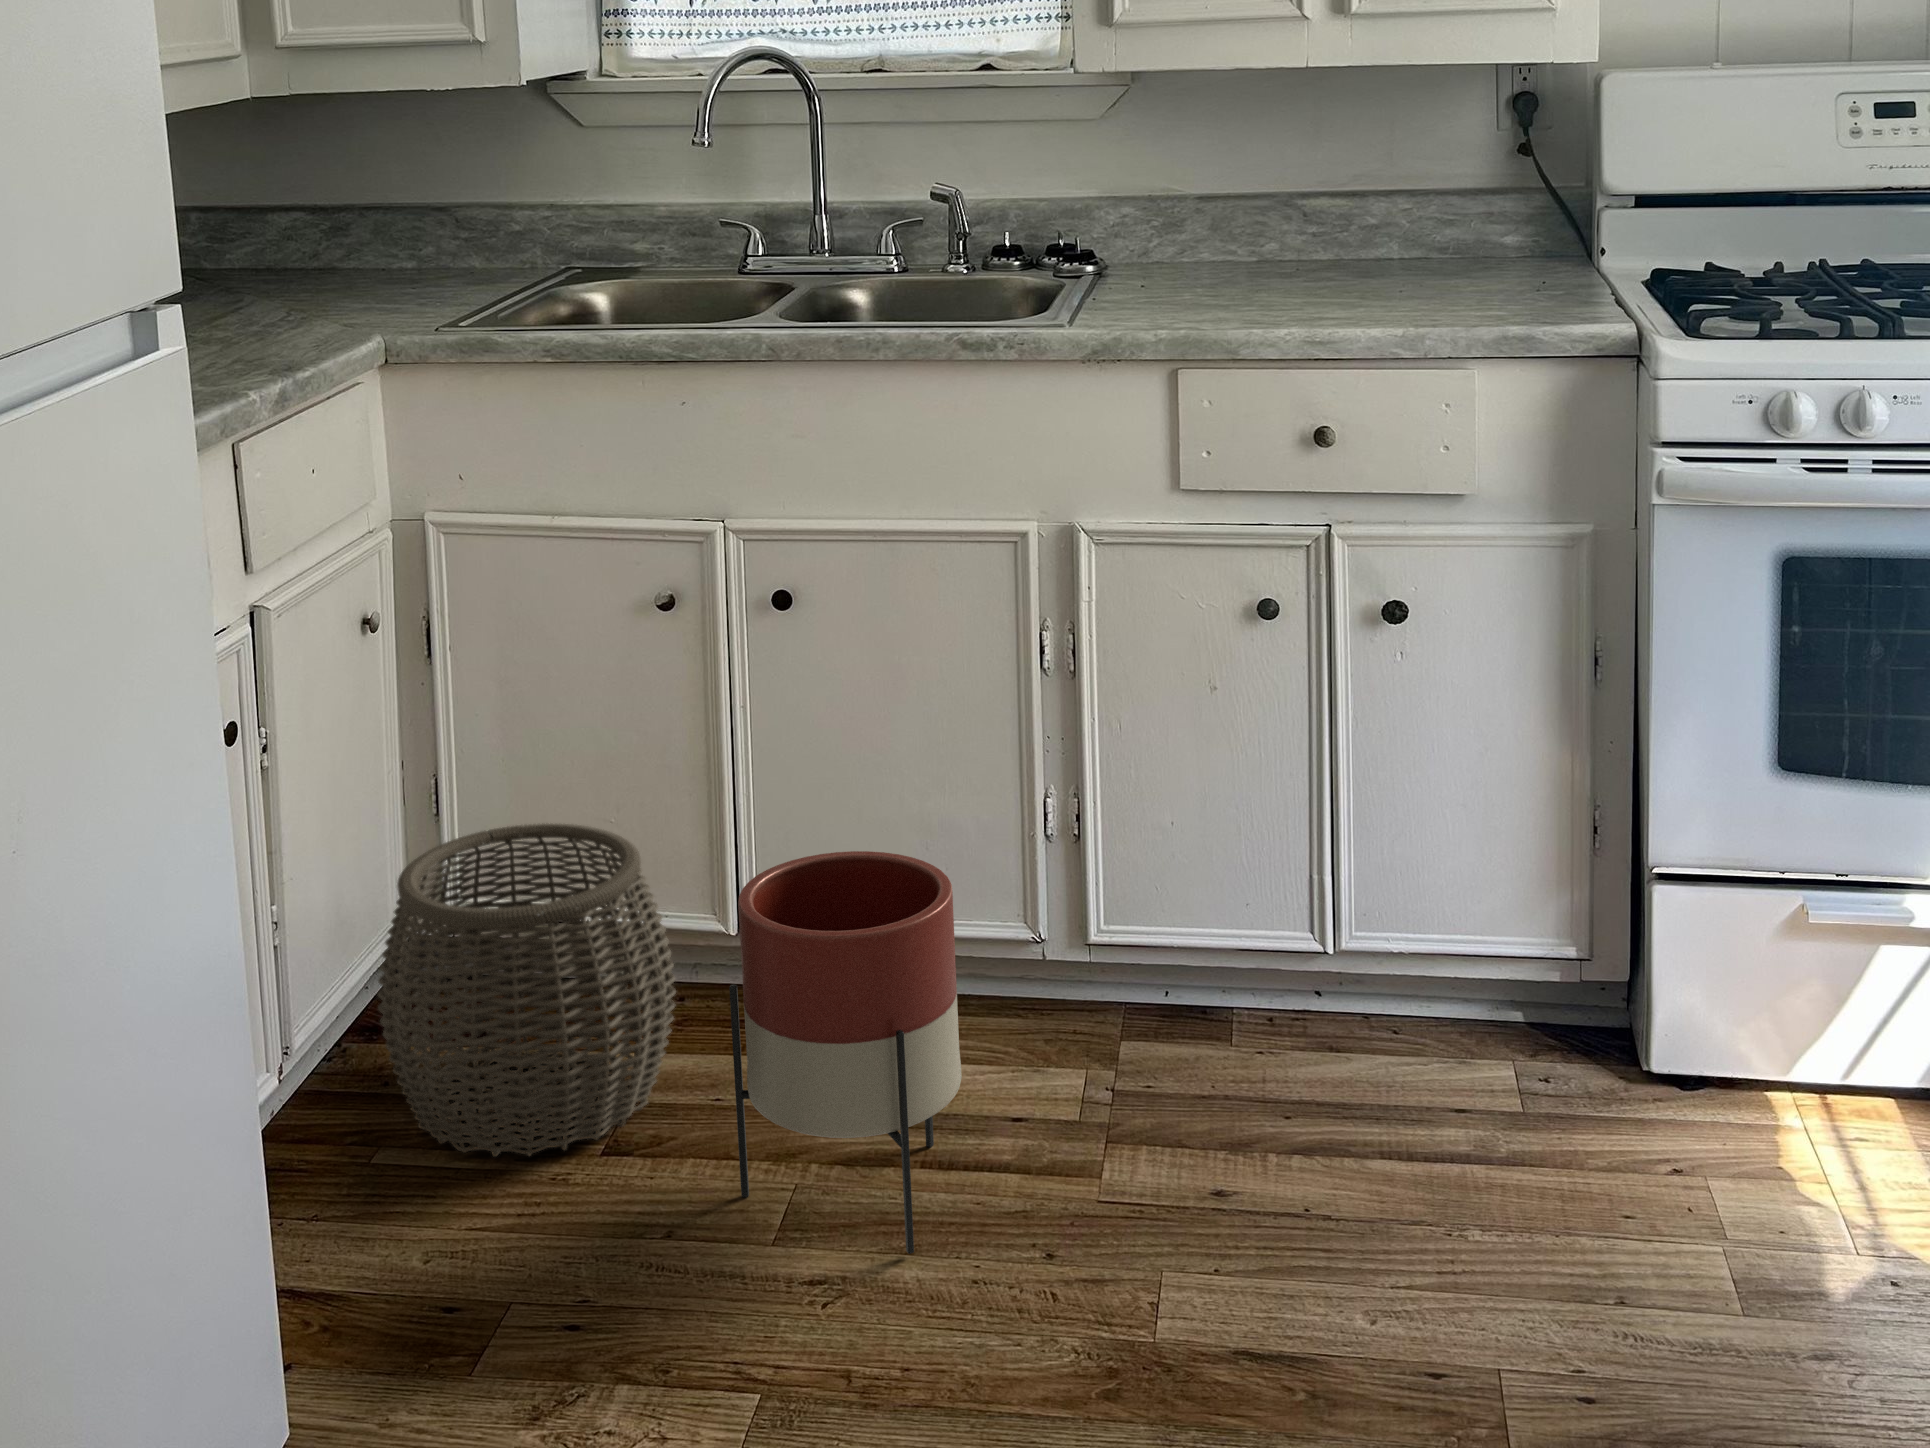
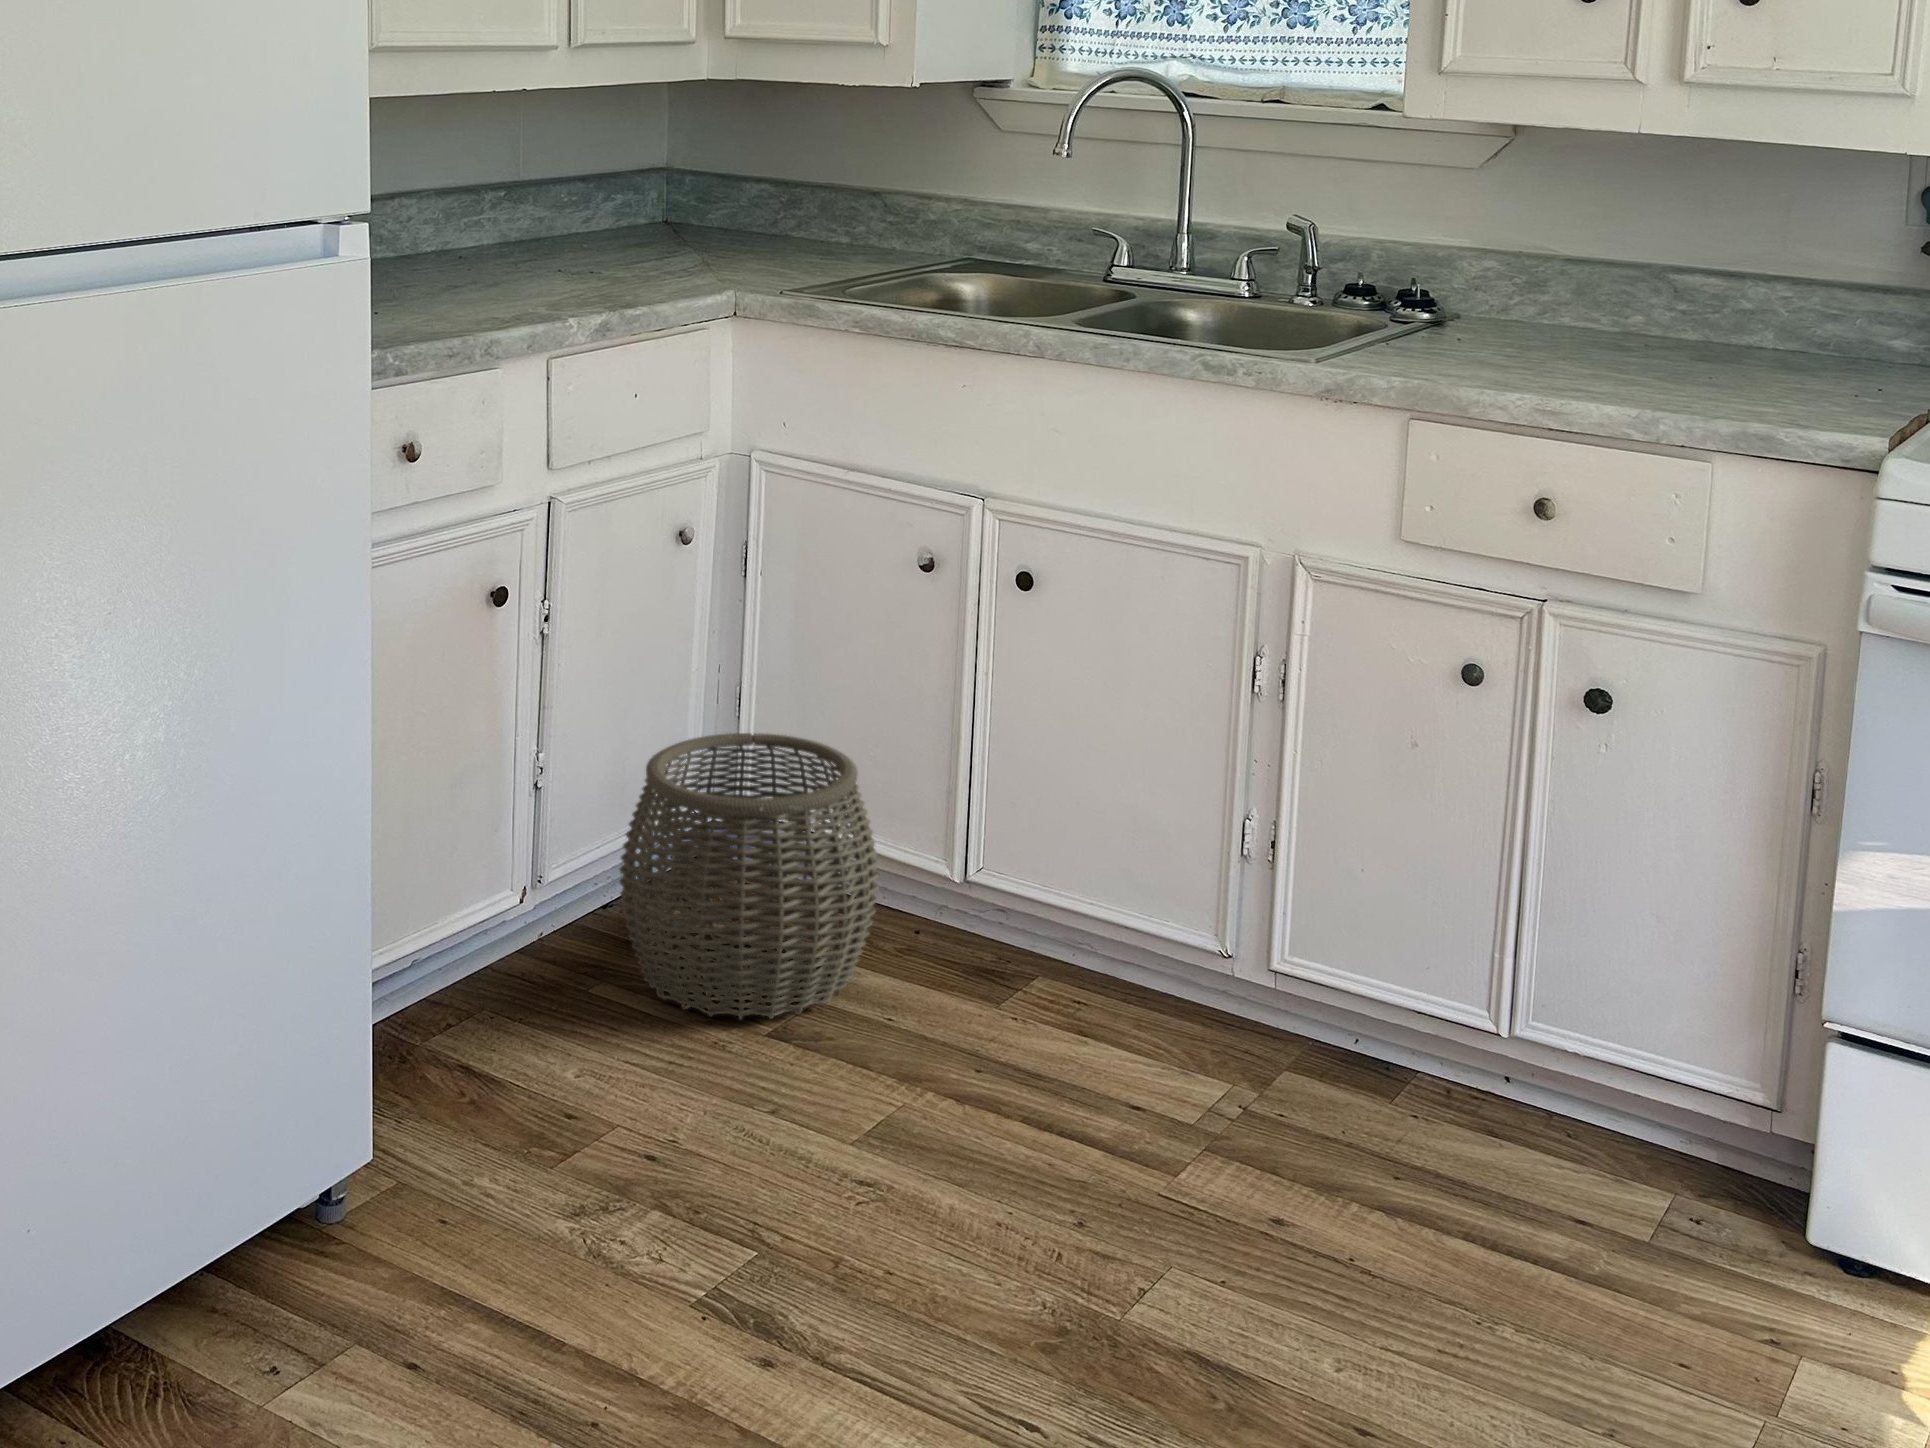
planter: present [729,851,962,1254] -> none [856,807,1063,1184]

